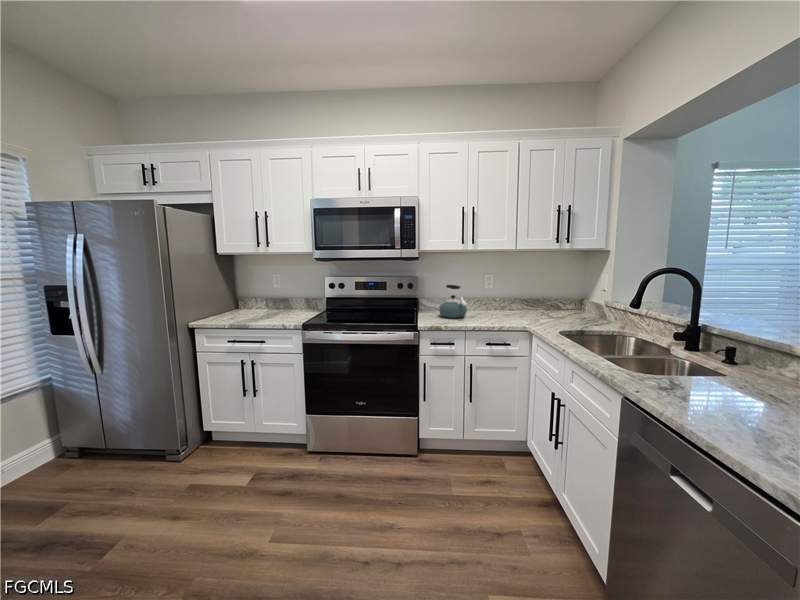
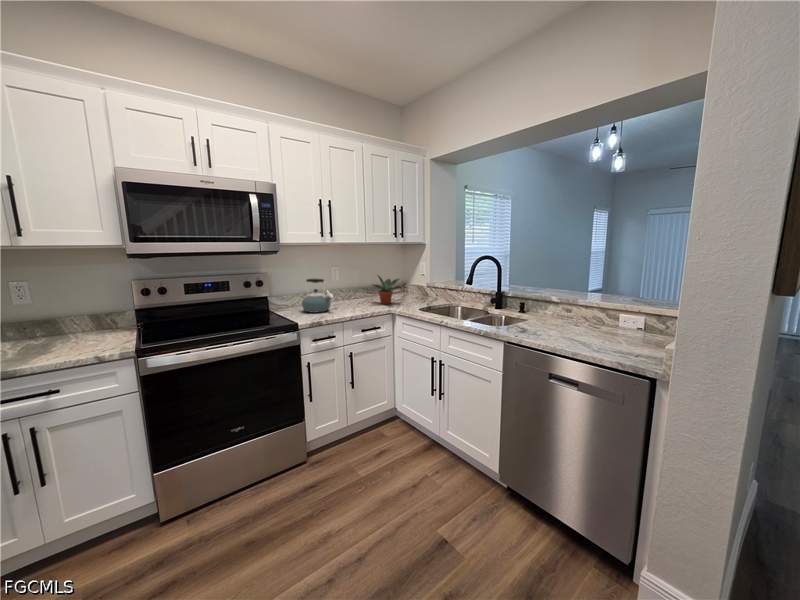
potted plant: none [516,285,560,319] -> present [373,275,402,304]

